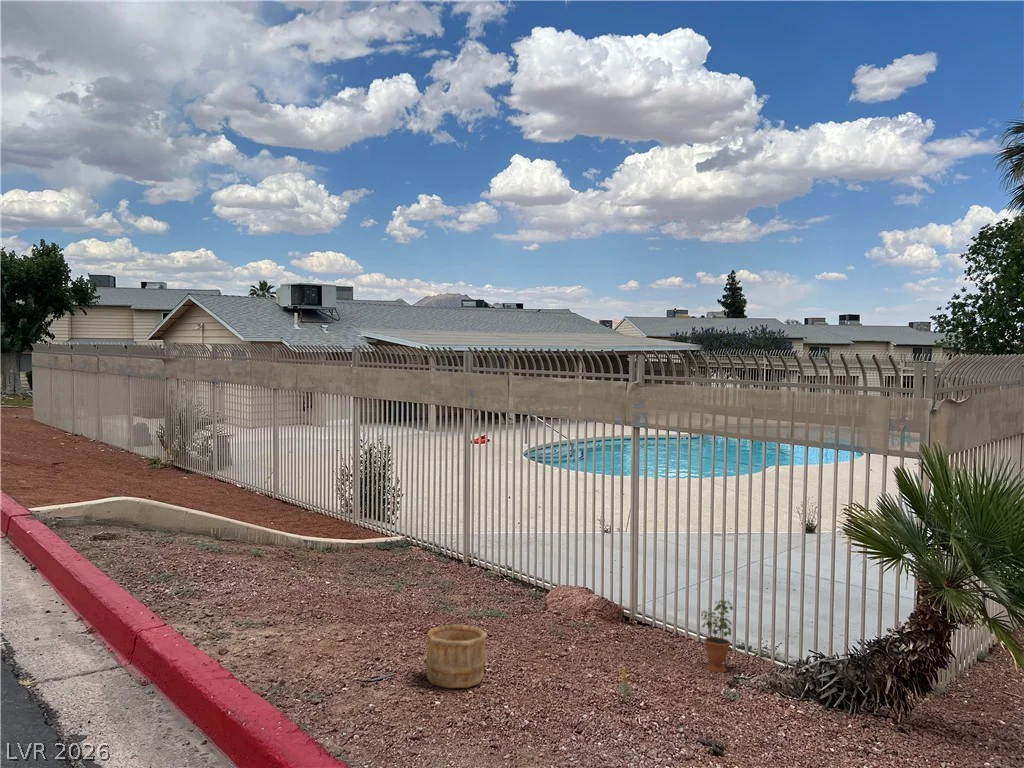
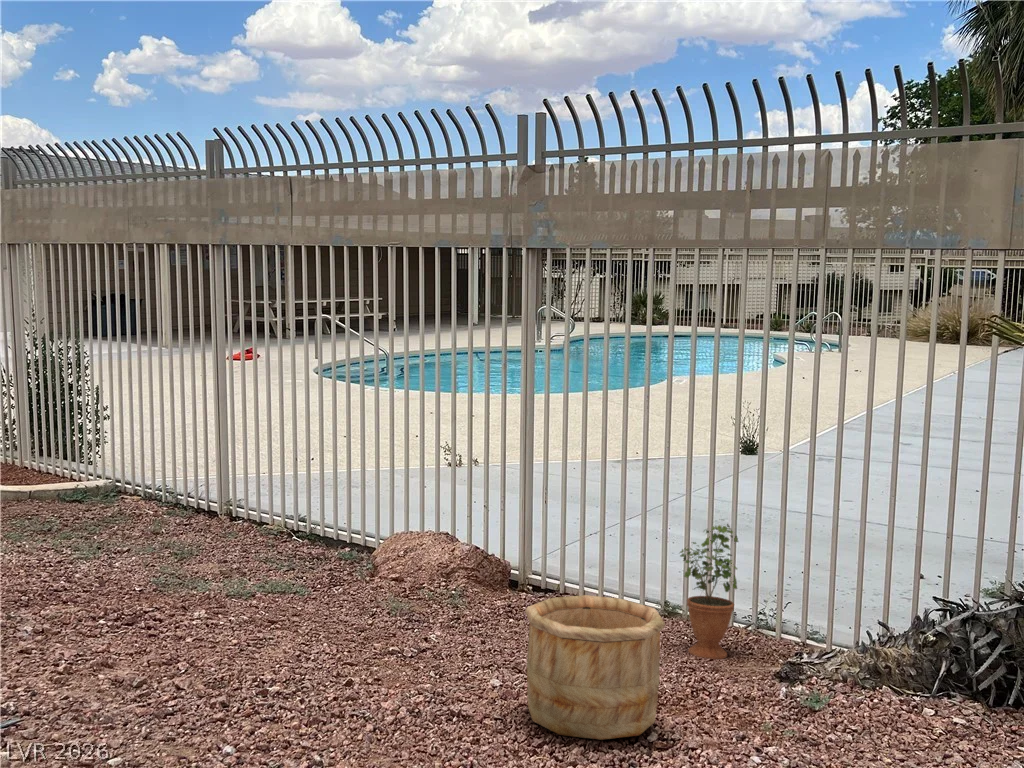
wooden bucket: present [426,624,487,688] -> present [525,595,665,740]

